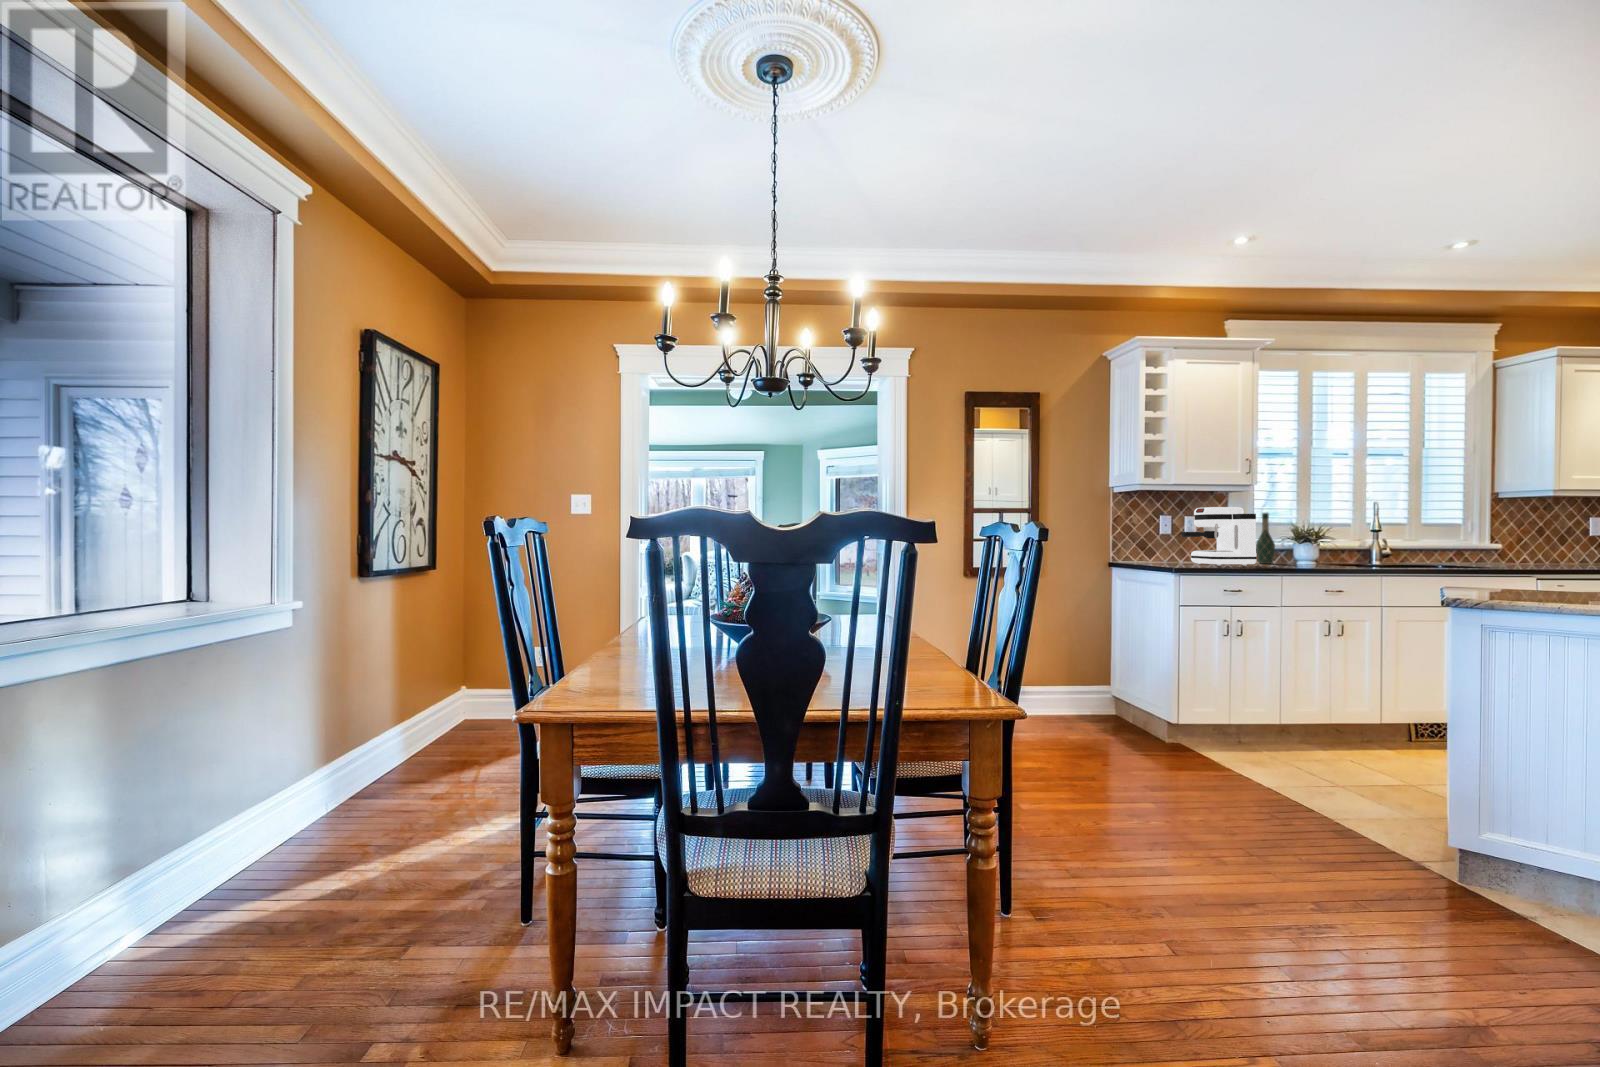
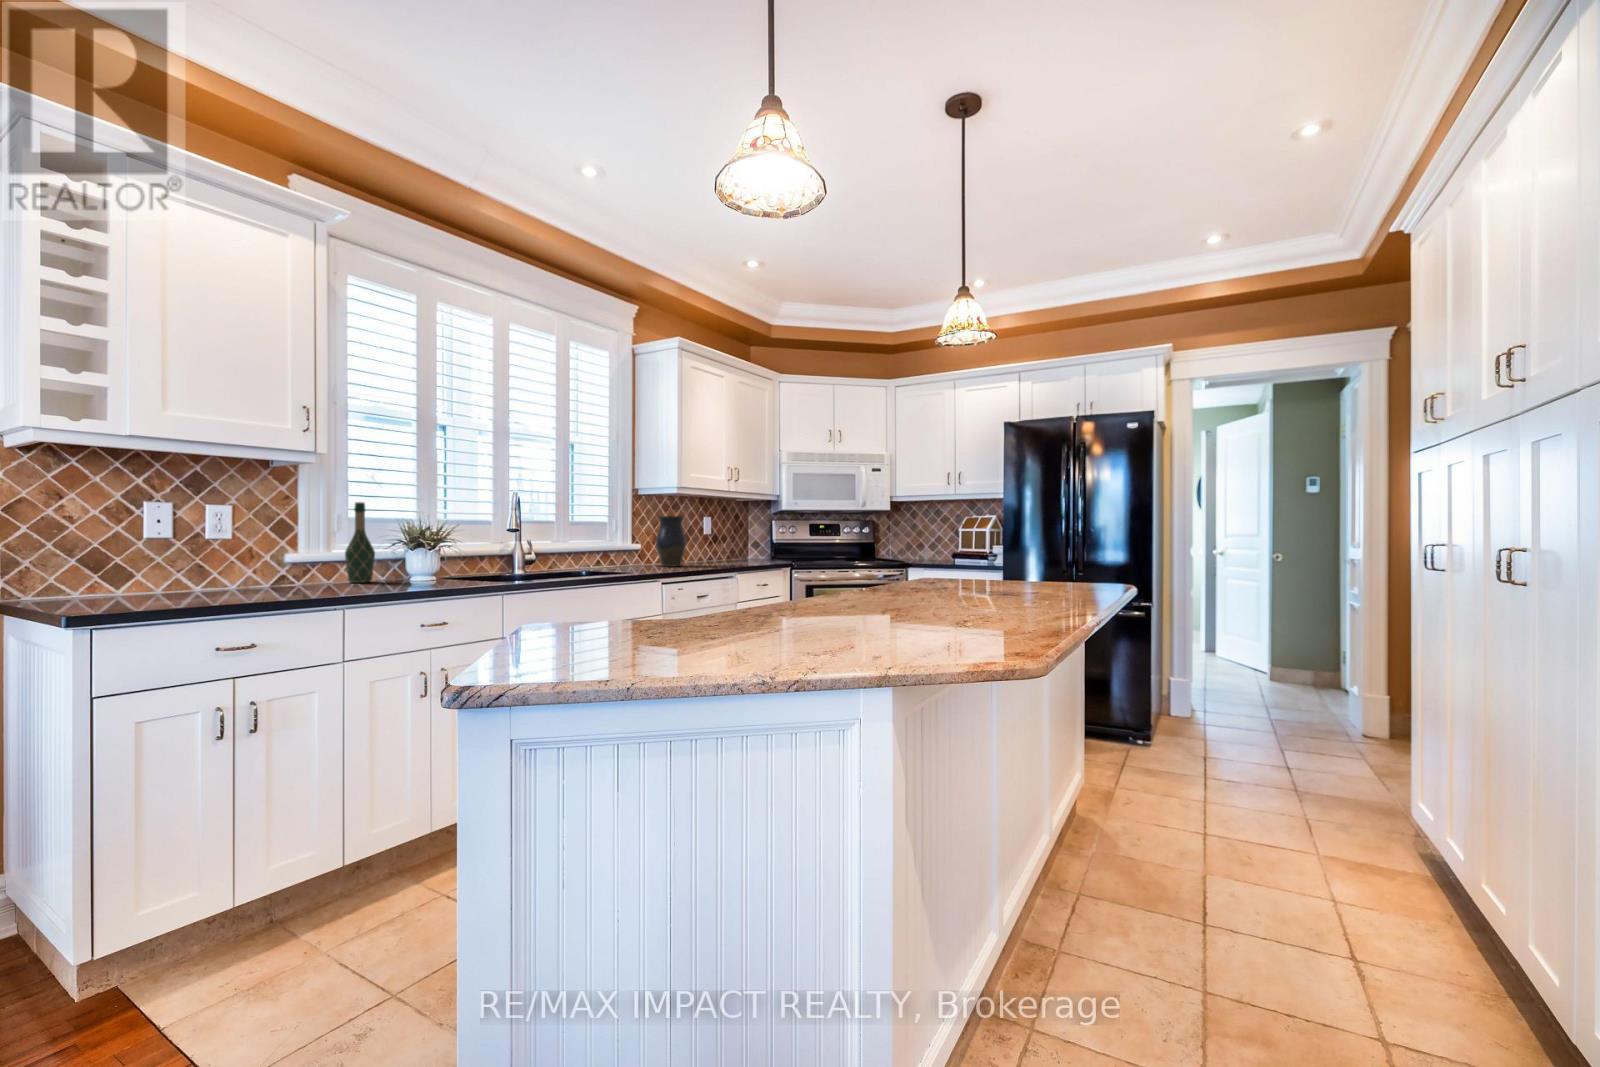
coffee maker: present [1181,507,1256,566] -> none [177,489,323,595]
vase: none [1523,517,1566,566] -> present [656,516,686,567]

